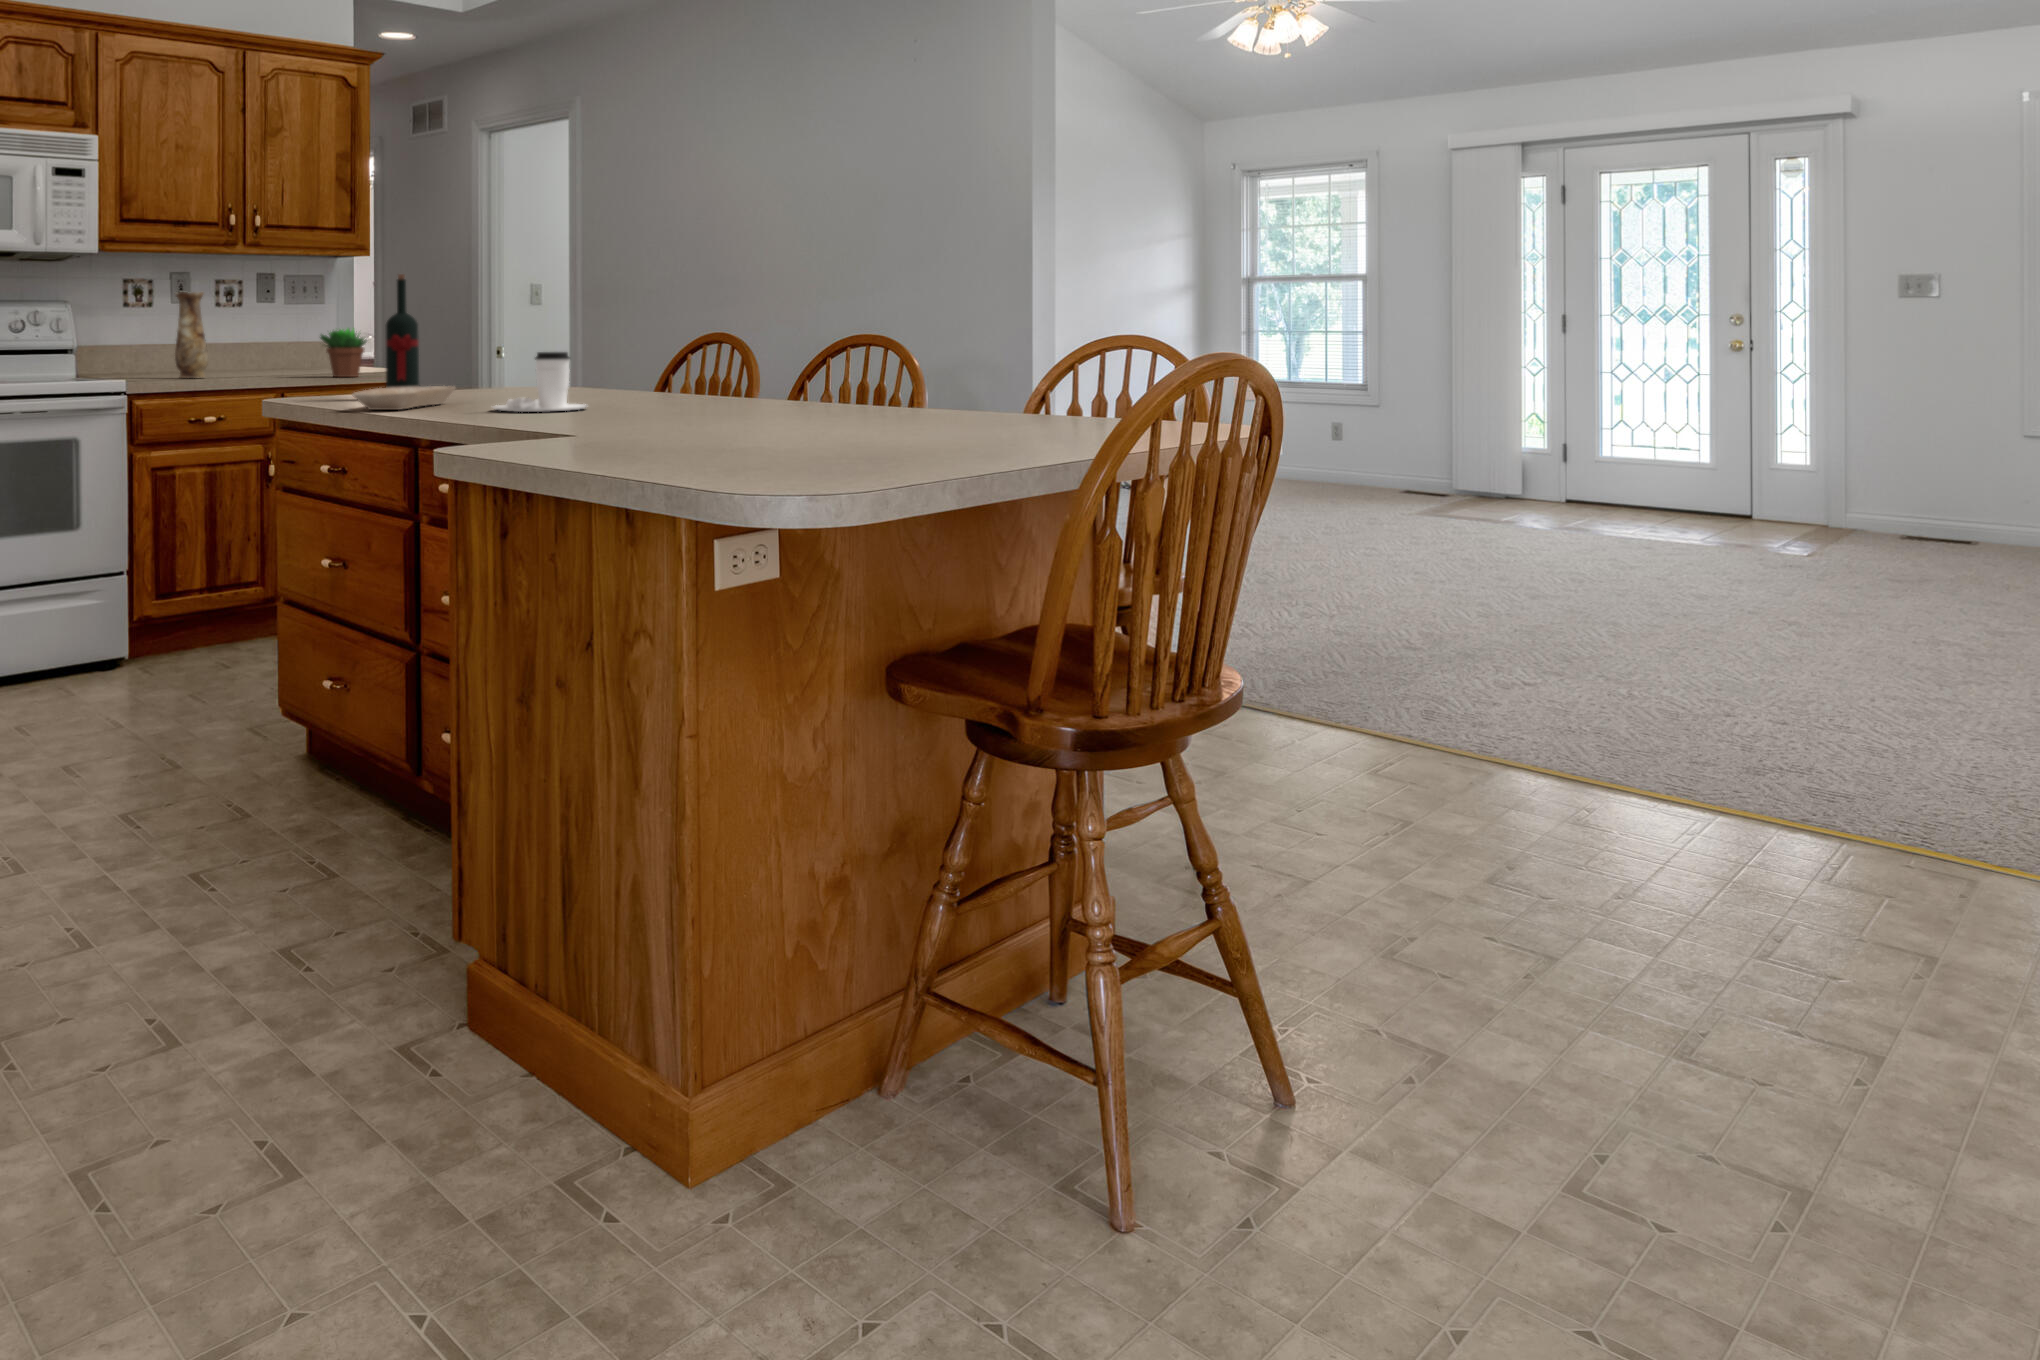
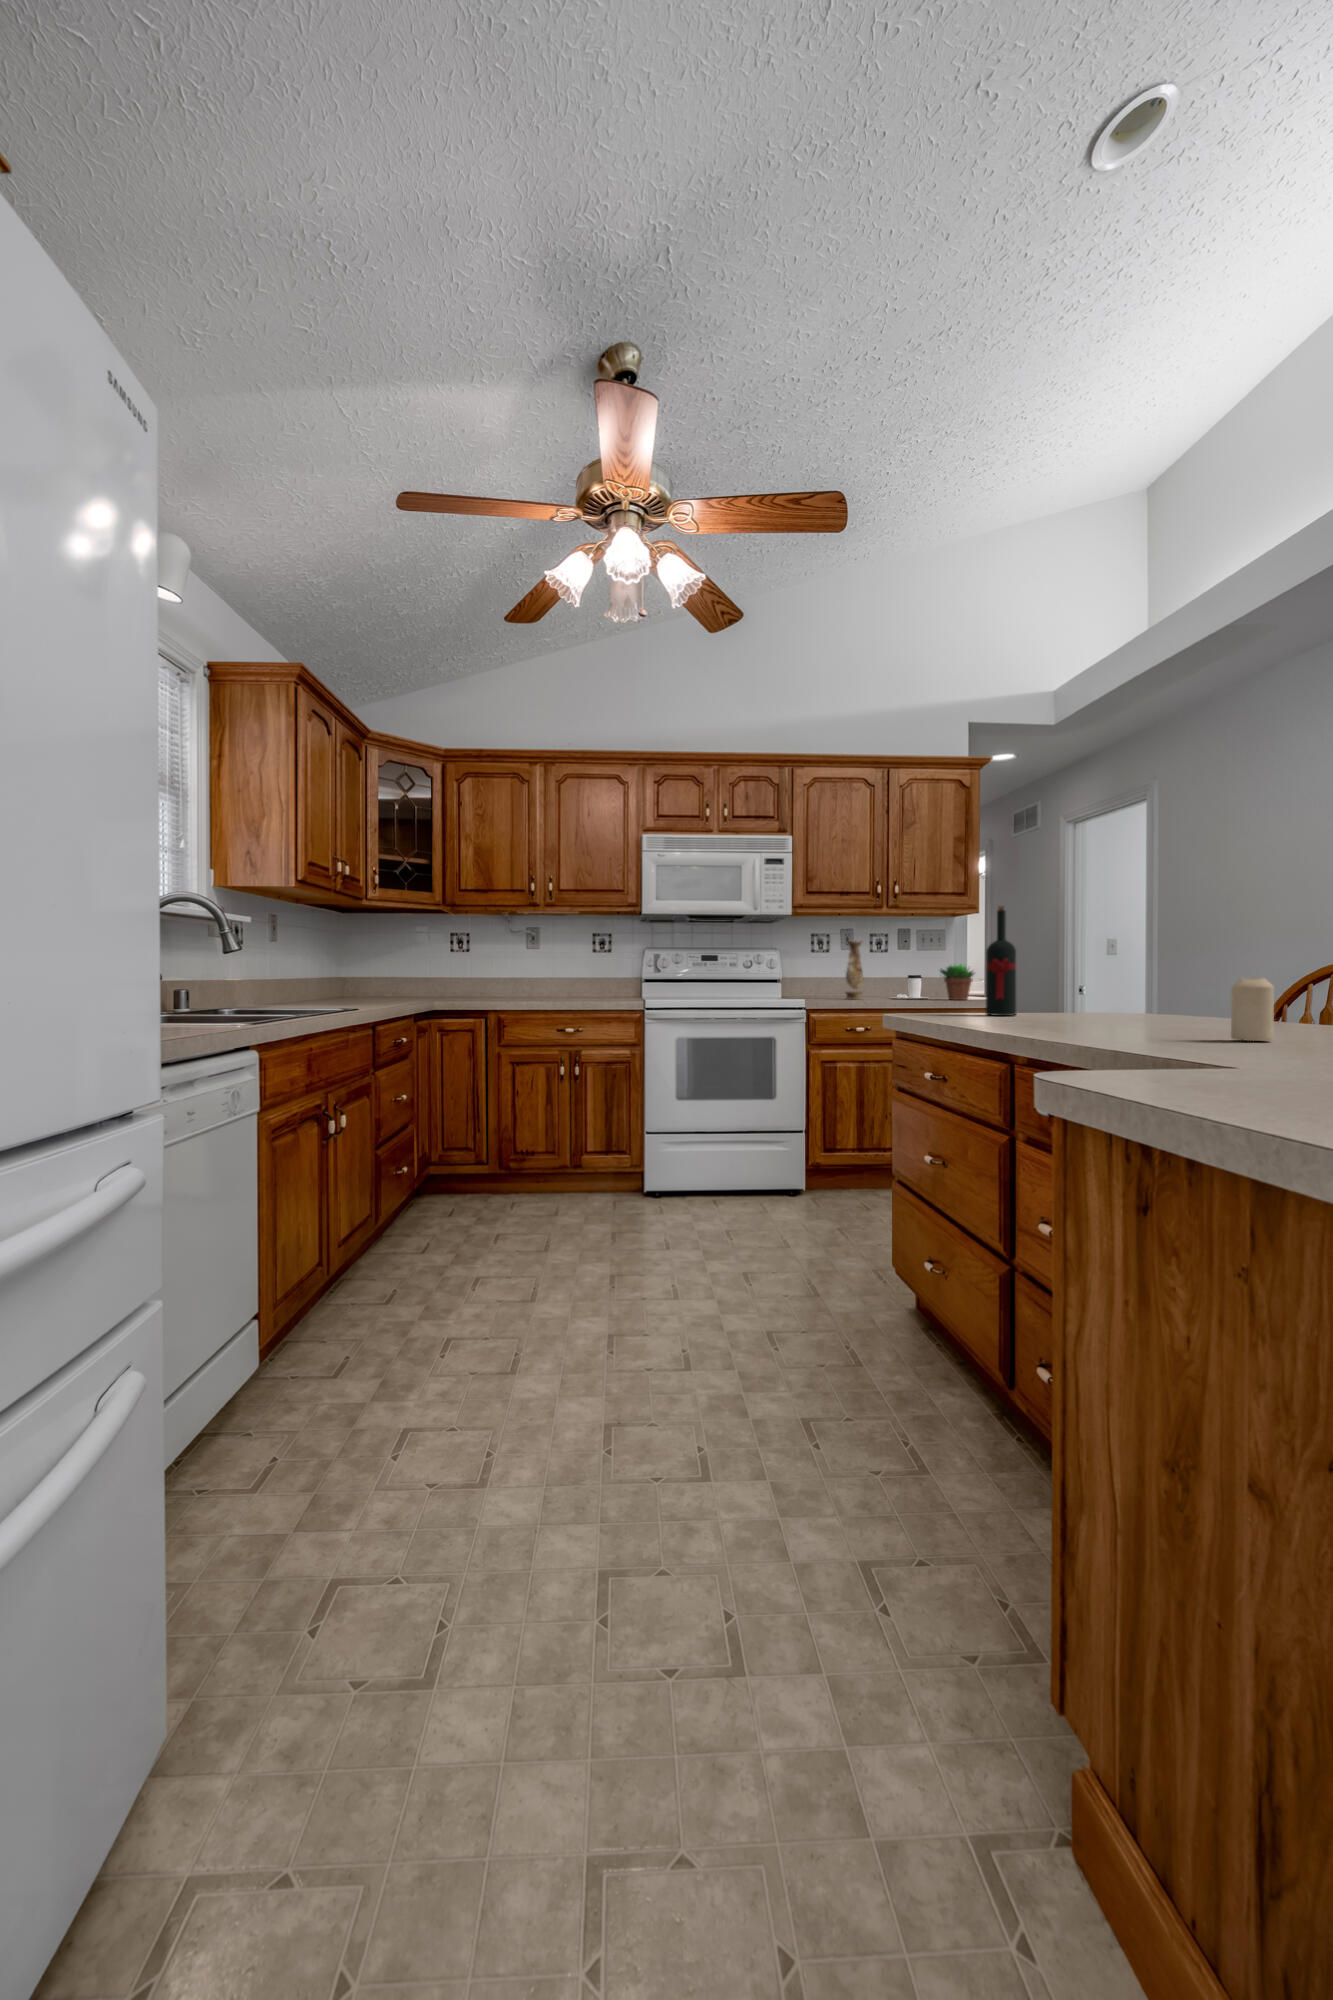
coffee cup: present [493,352,587,412] -> present [890,975,929,999]
candle: none [590,364,619,416] -> present [1231,978,1274,1041]
tray: present [352,386,455,410] -> none [952,1004,1053,1024]

